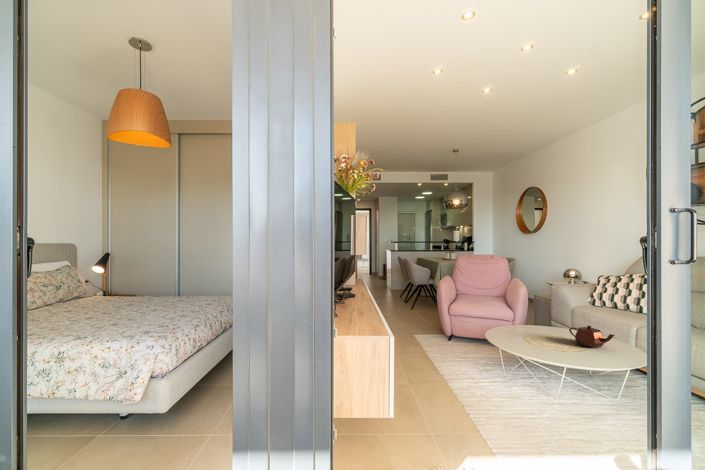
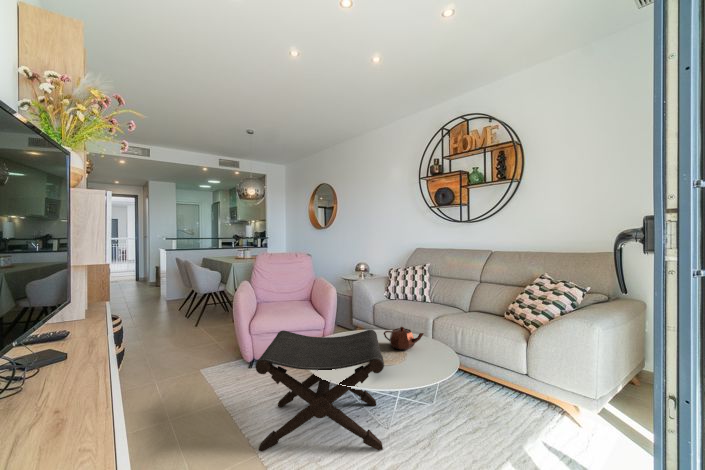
footstool: none [446,312,559,419] -> present [255,330,384,451]

